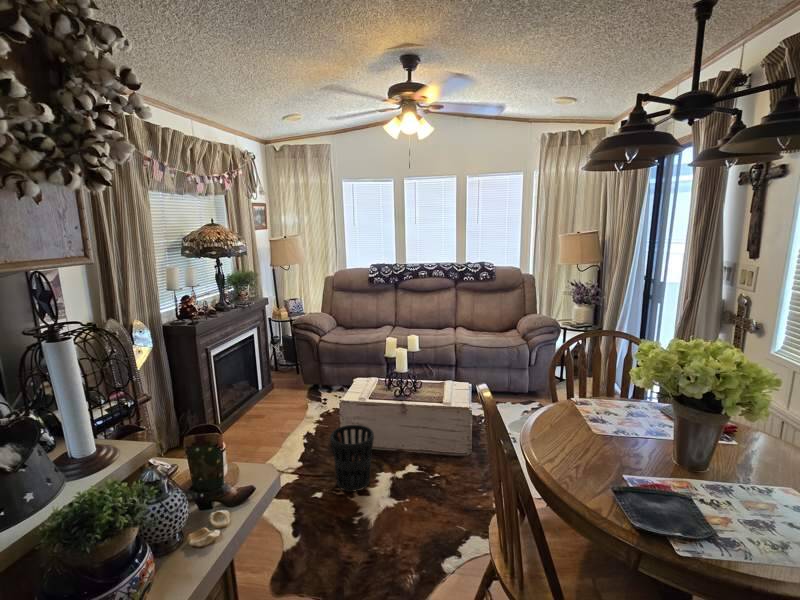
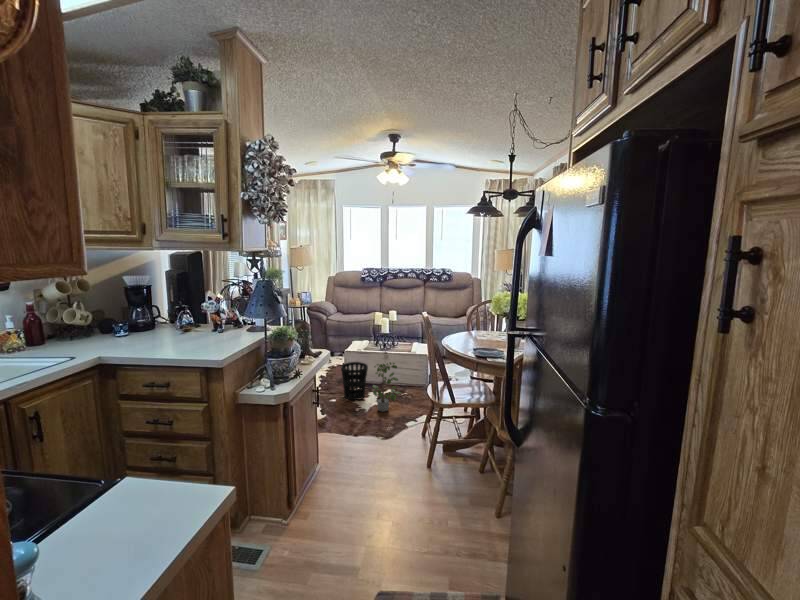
potted plant: none [381,435,433,521] -> present [373,362,401,412]

